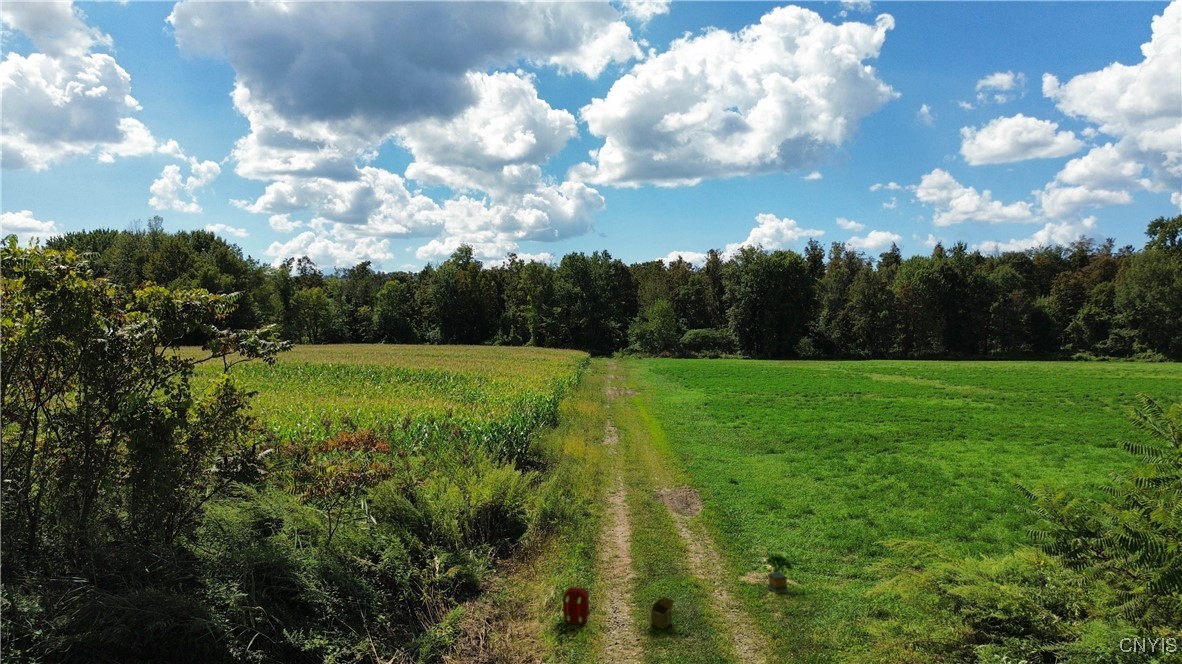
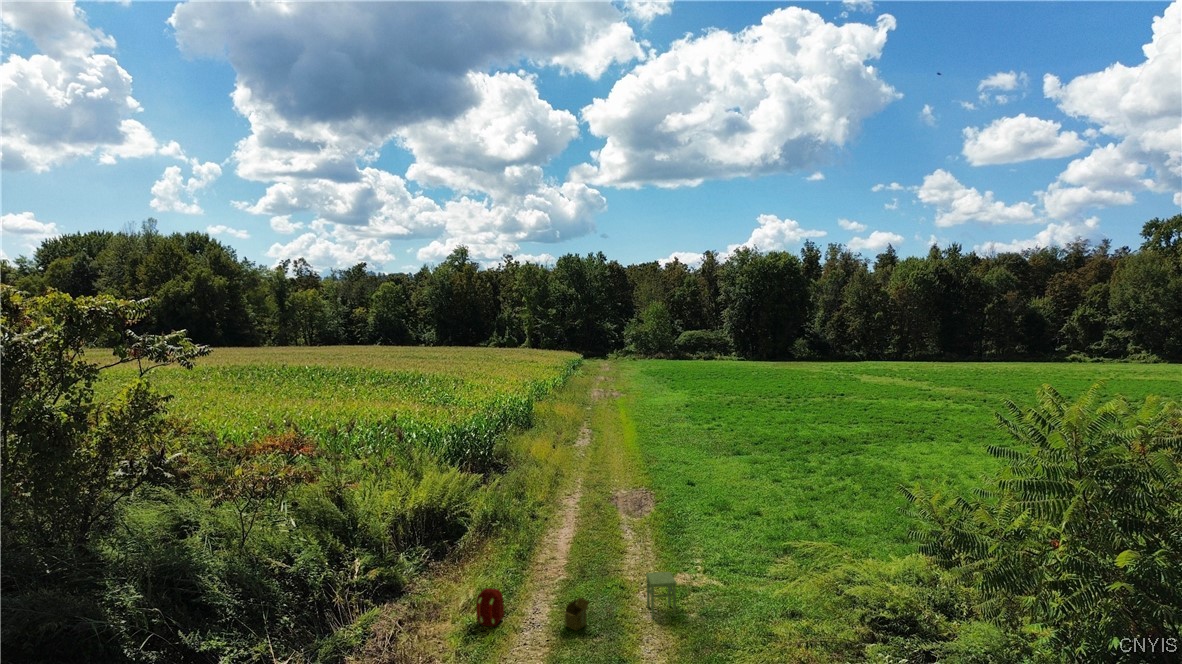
potted tree: present [766,555,792,593] -> none [692,555,718,595]
stool: none [725,571,758,617] -> present [646,572,676,618]

